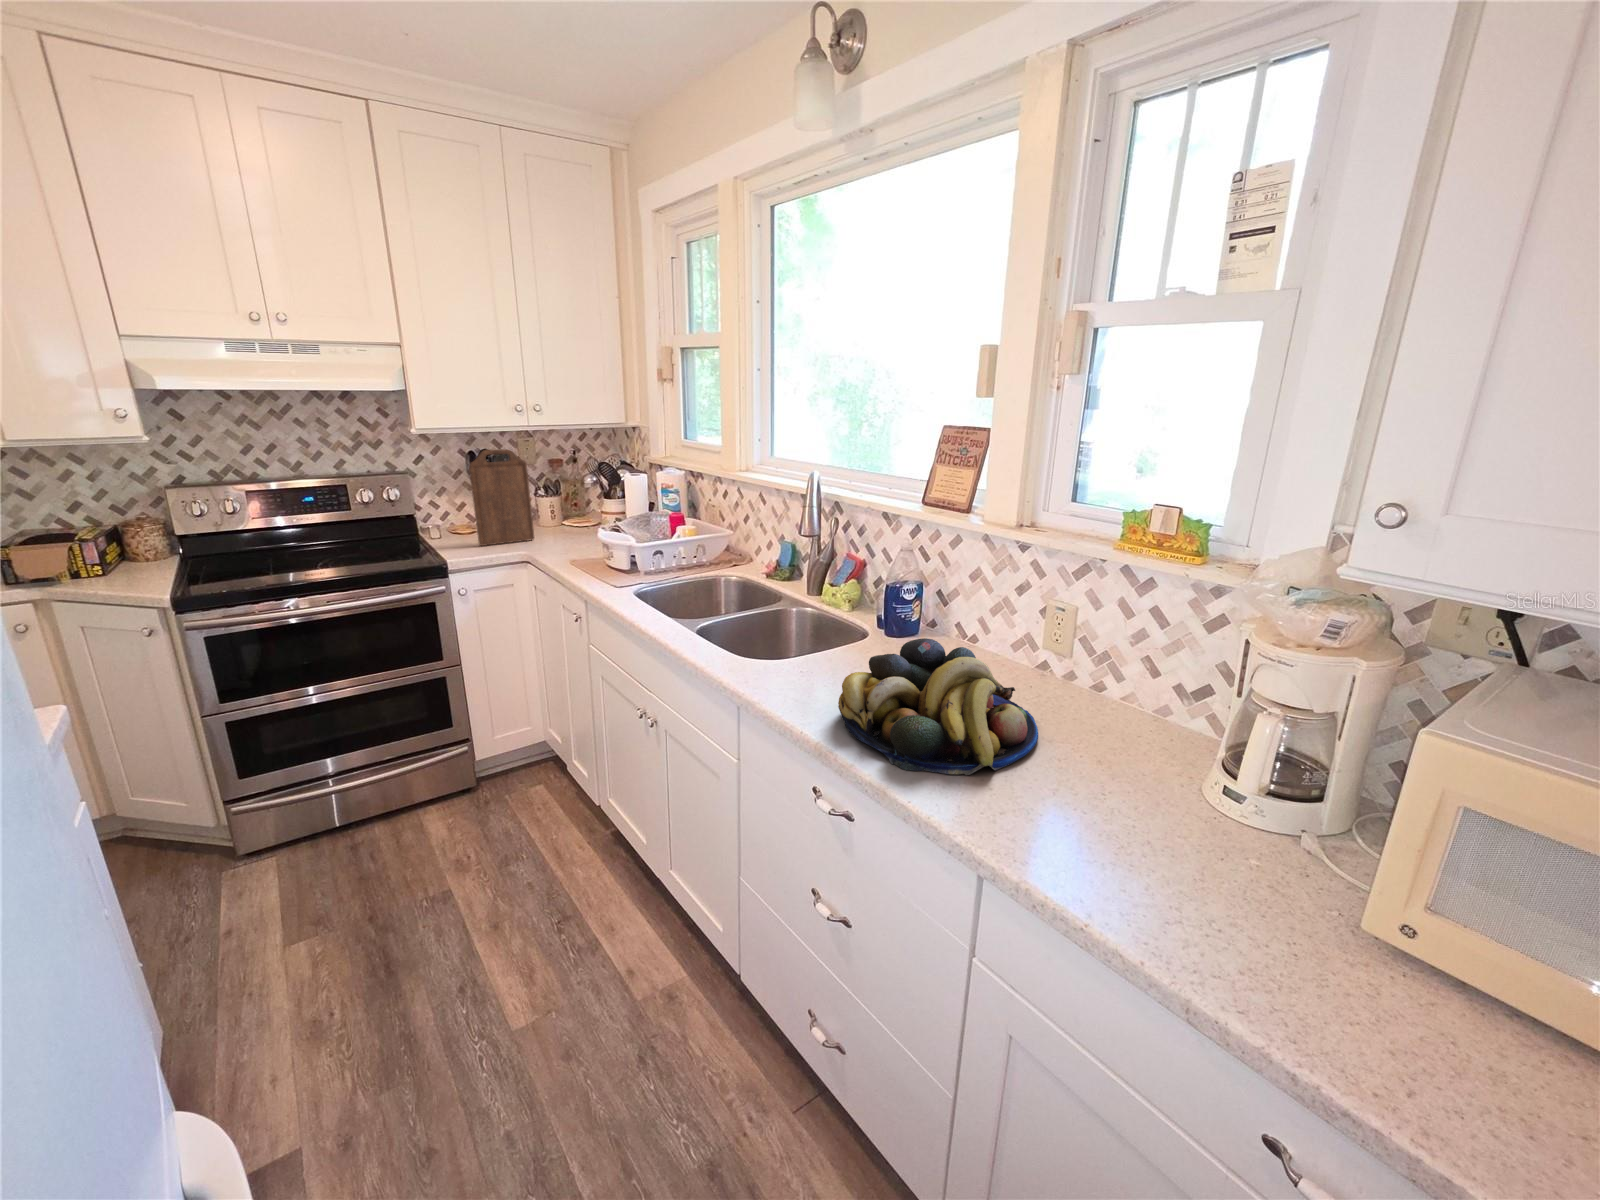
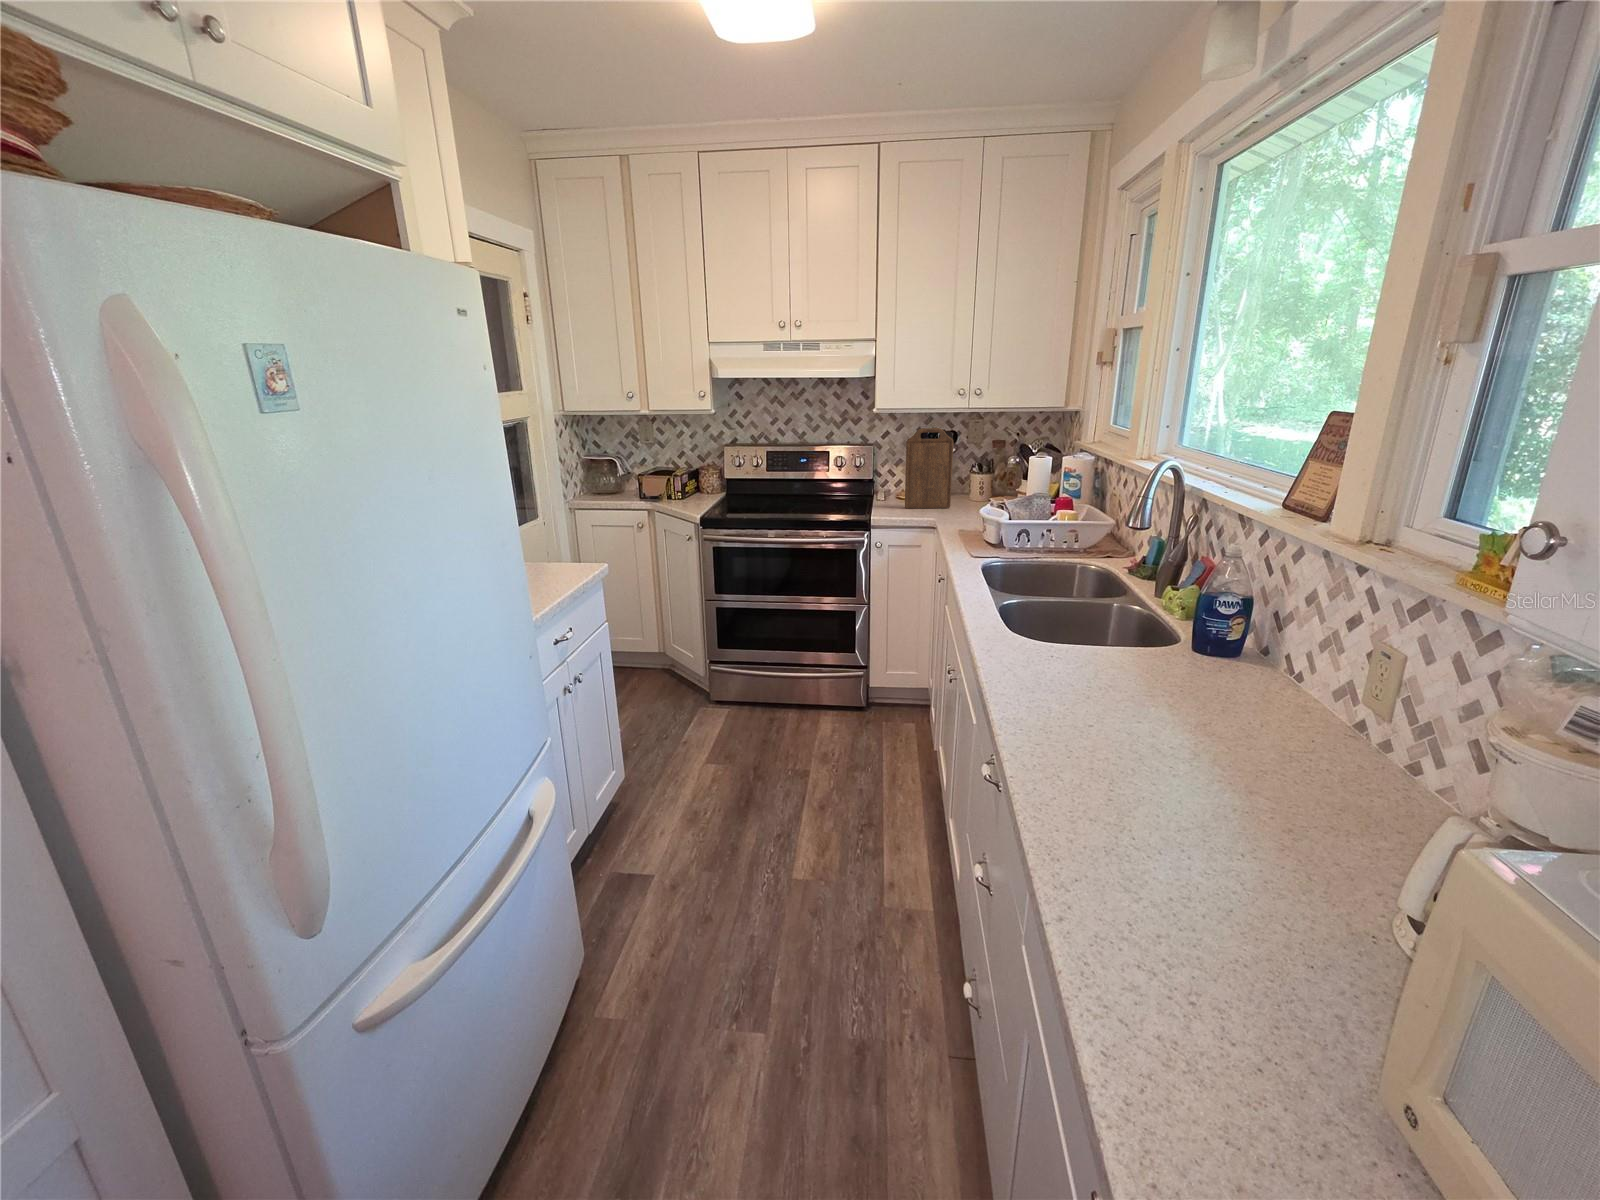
fruit bowl: present [838,638,1038,775] -> none [1033,646,1260,788]

